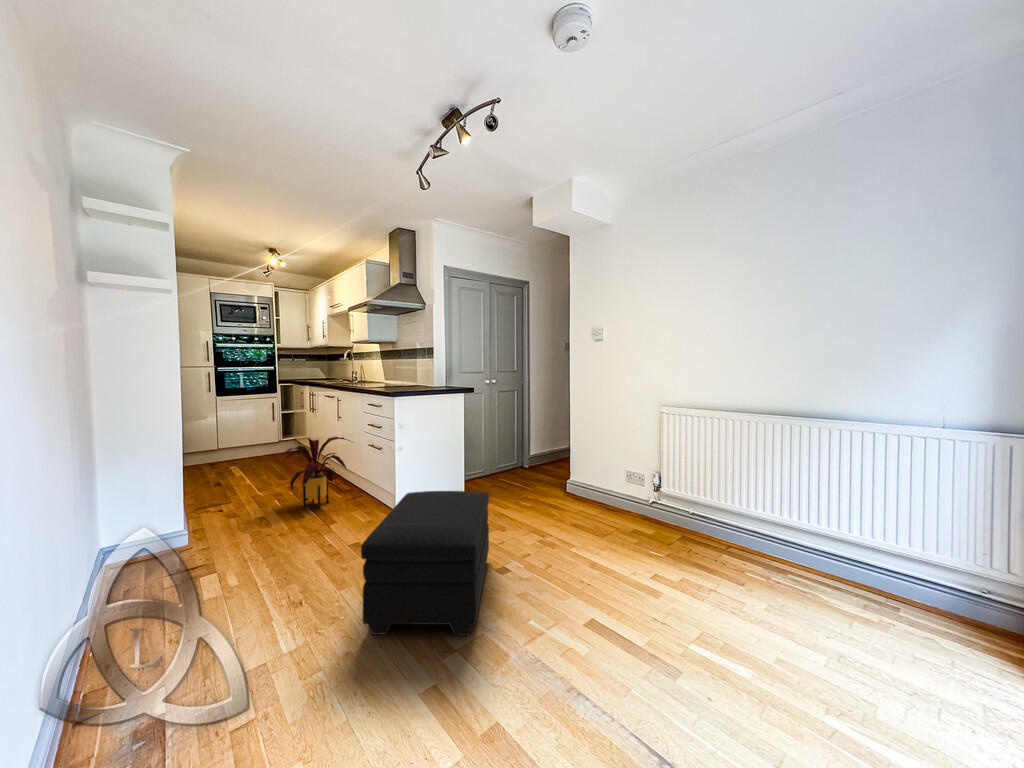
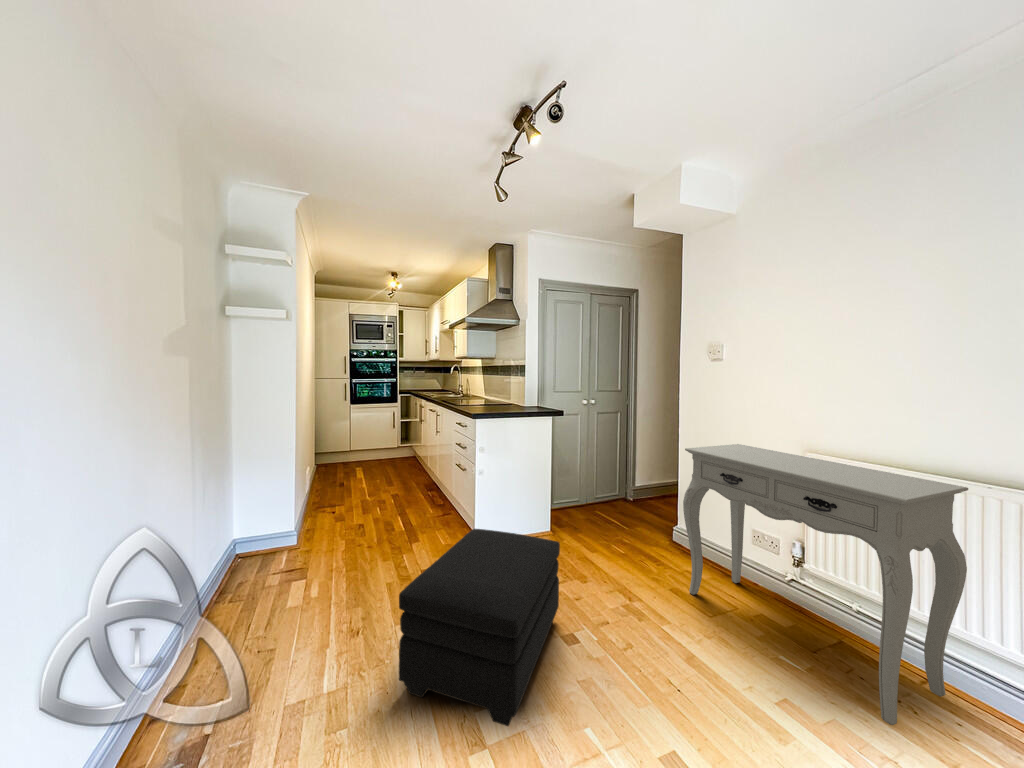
console table: none [579,405,756,576] -> present [683,444,968,725]
house plant: present [282,437,351,508] -> none [376,453,448,523]

